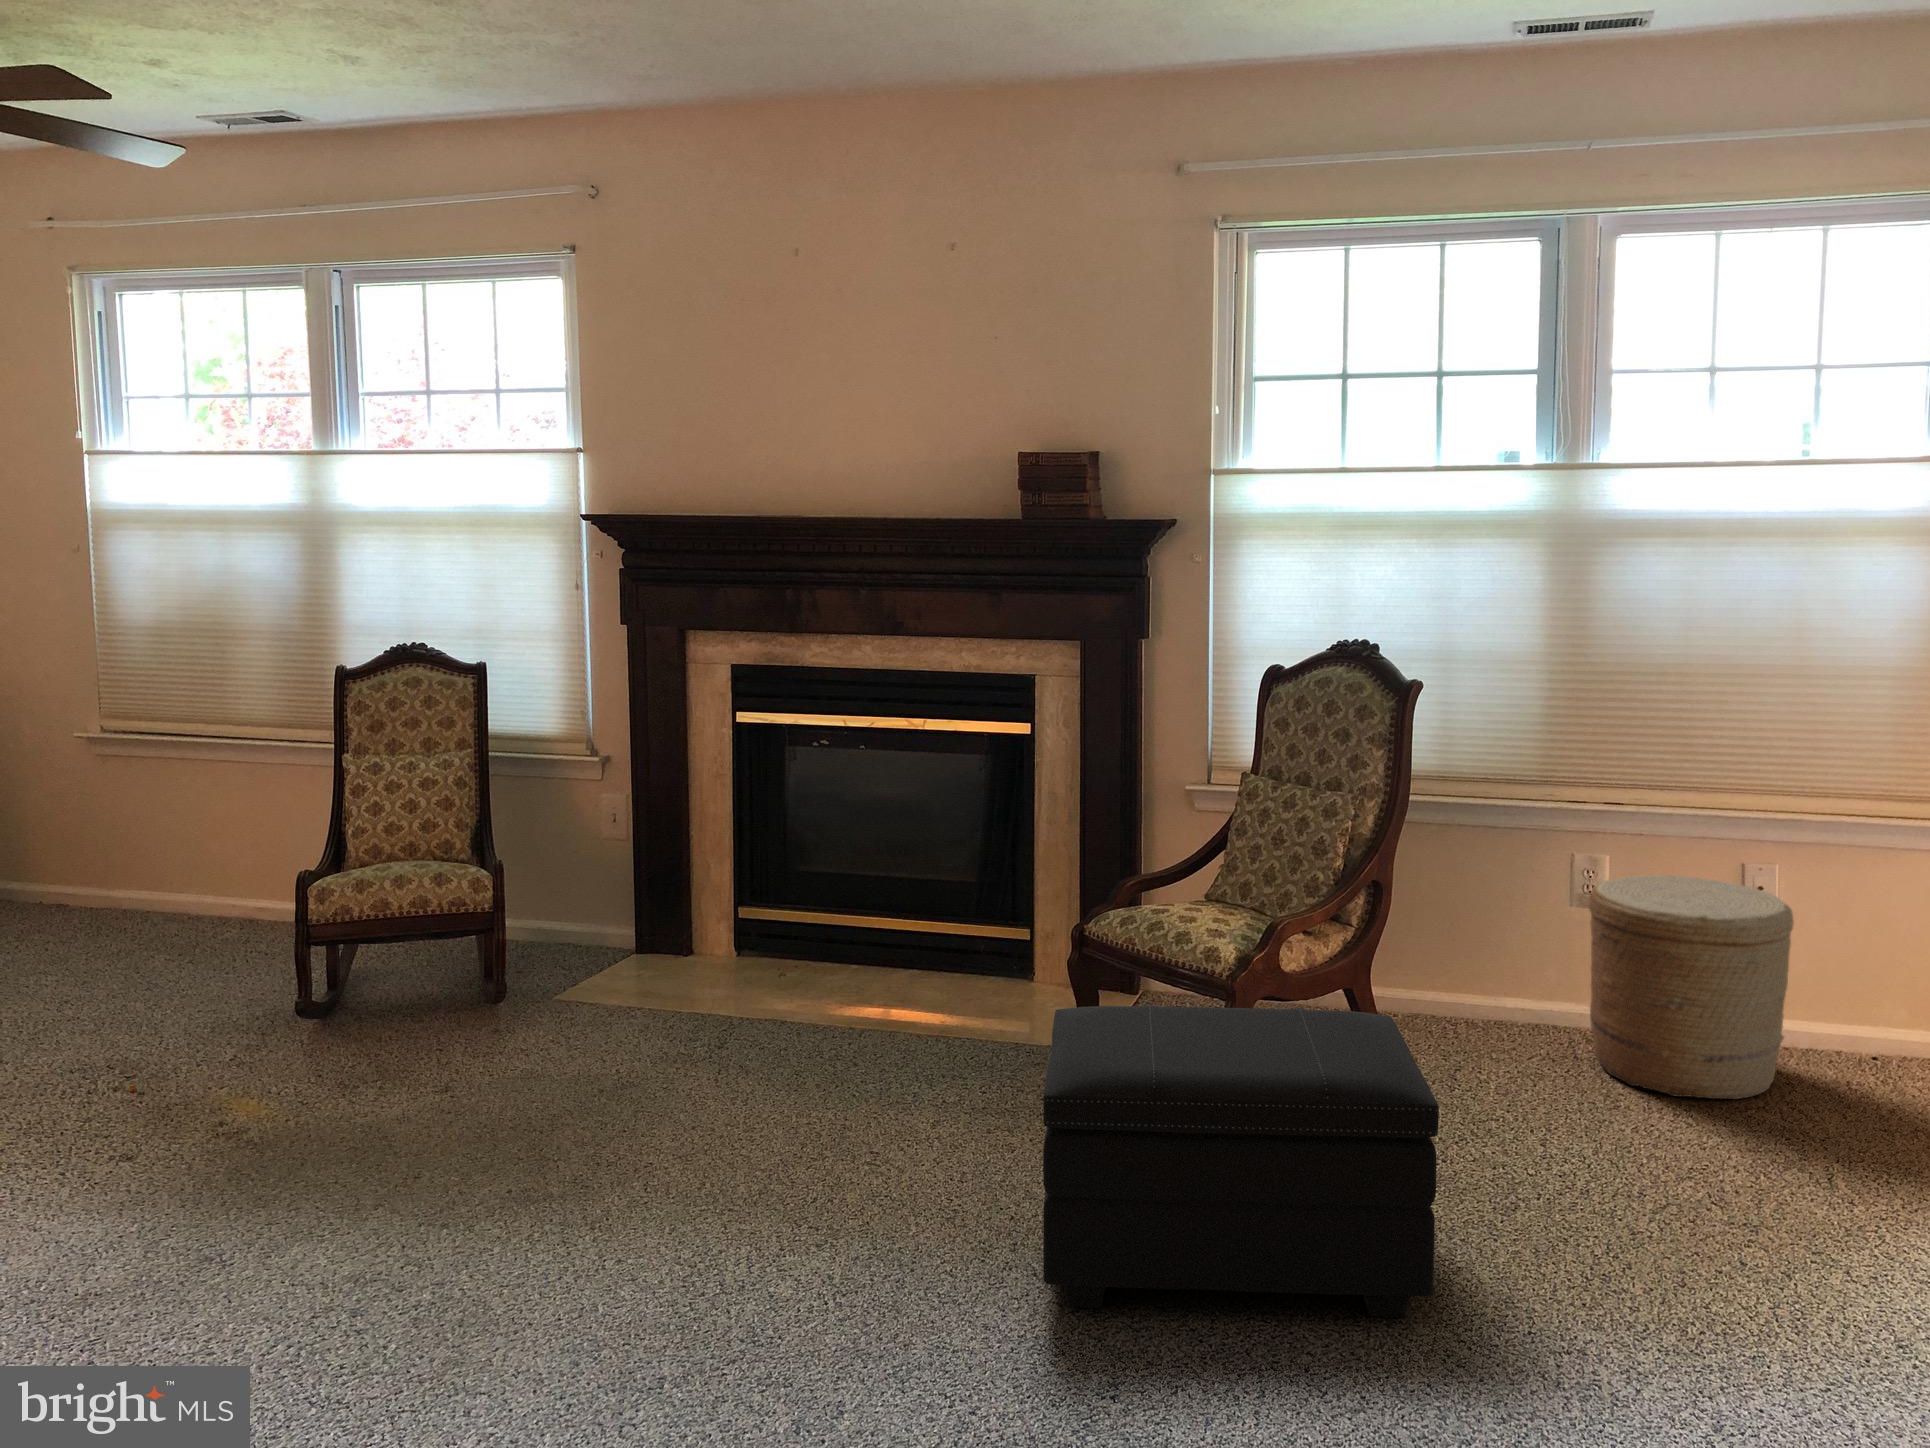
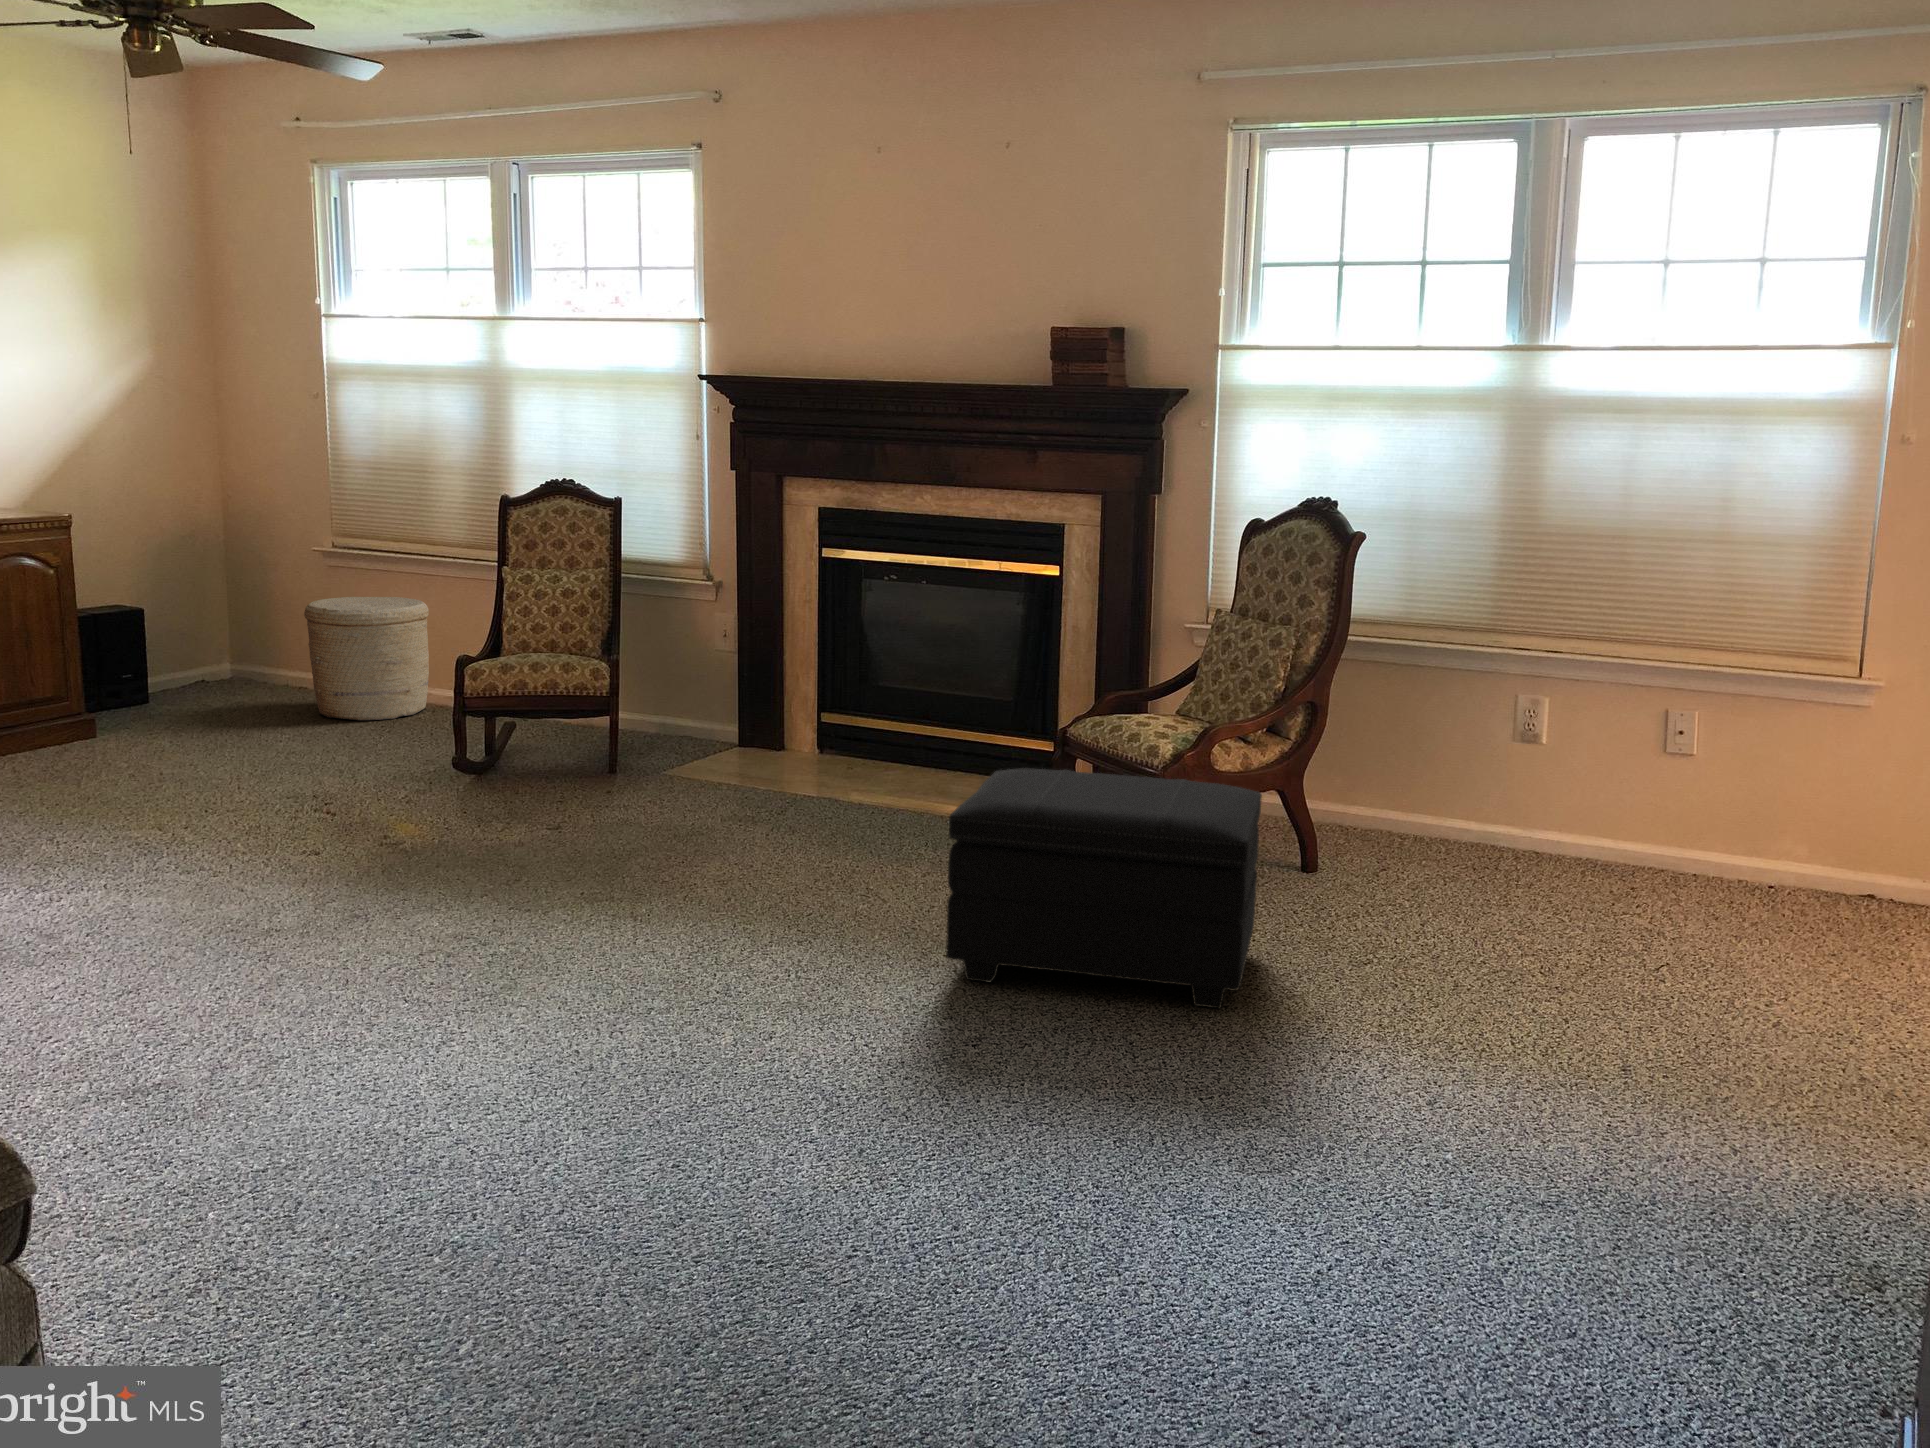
woven basket: present [1588,875,1794,1099] -> present [304,597,429,720]

